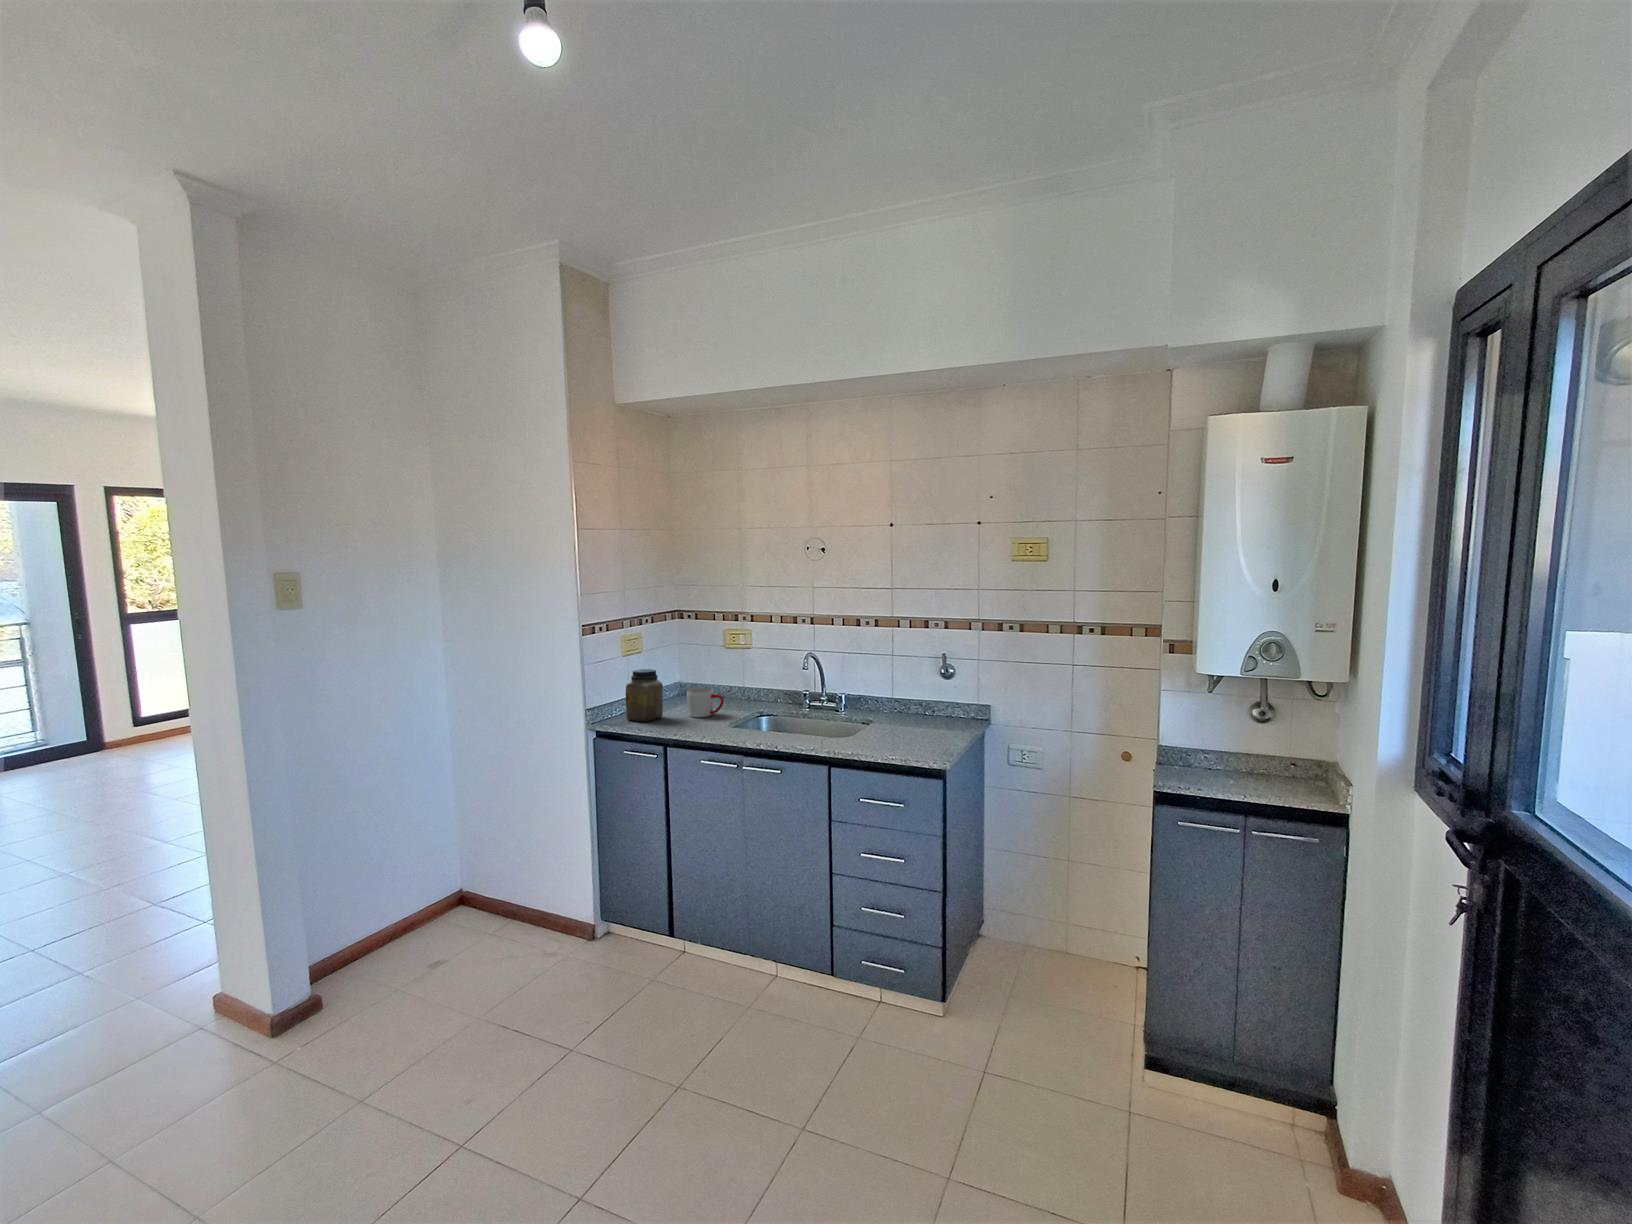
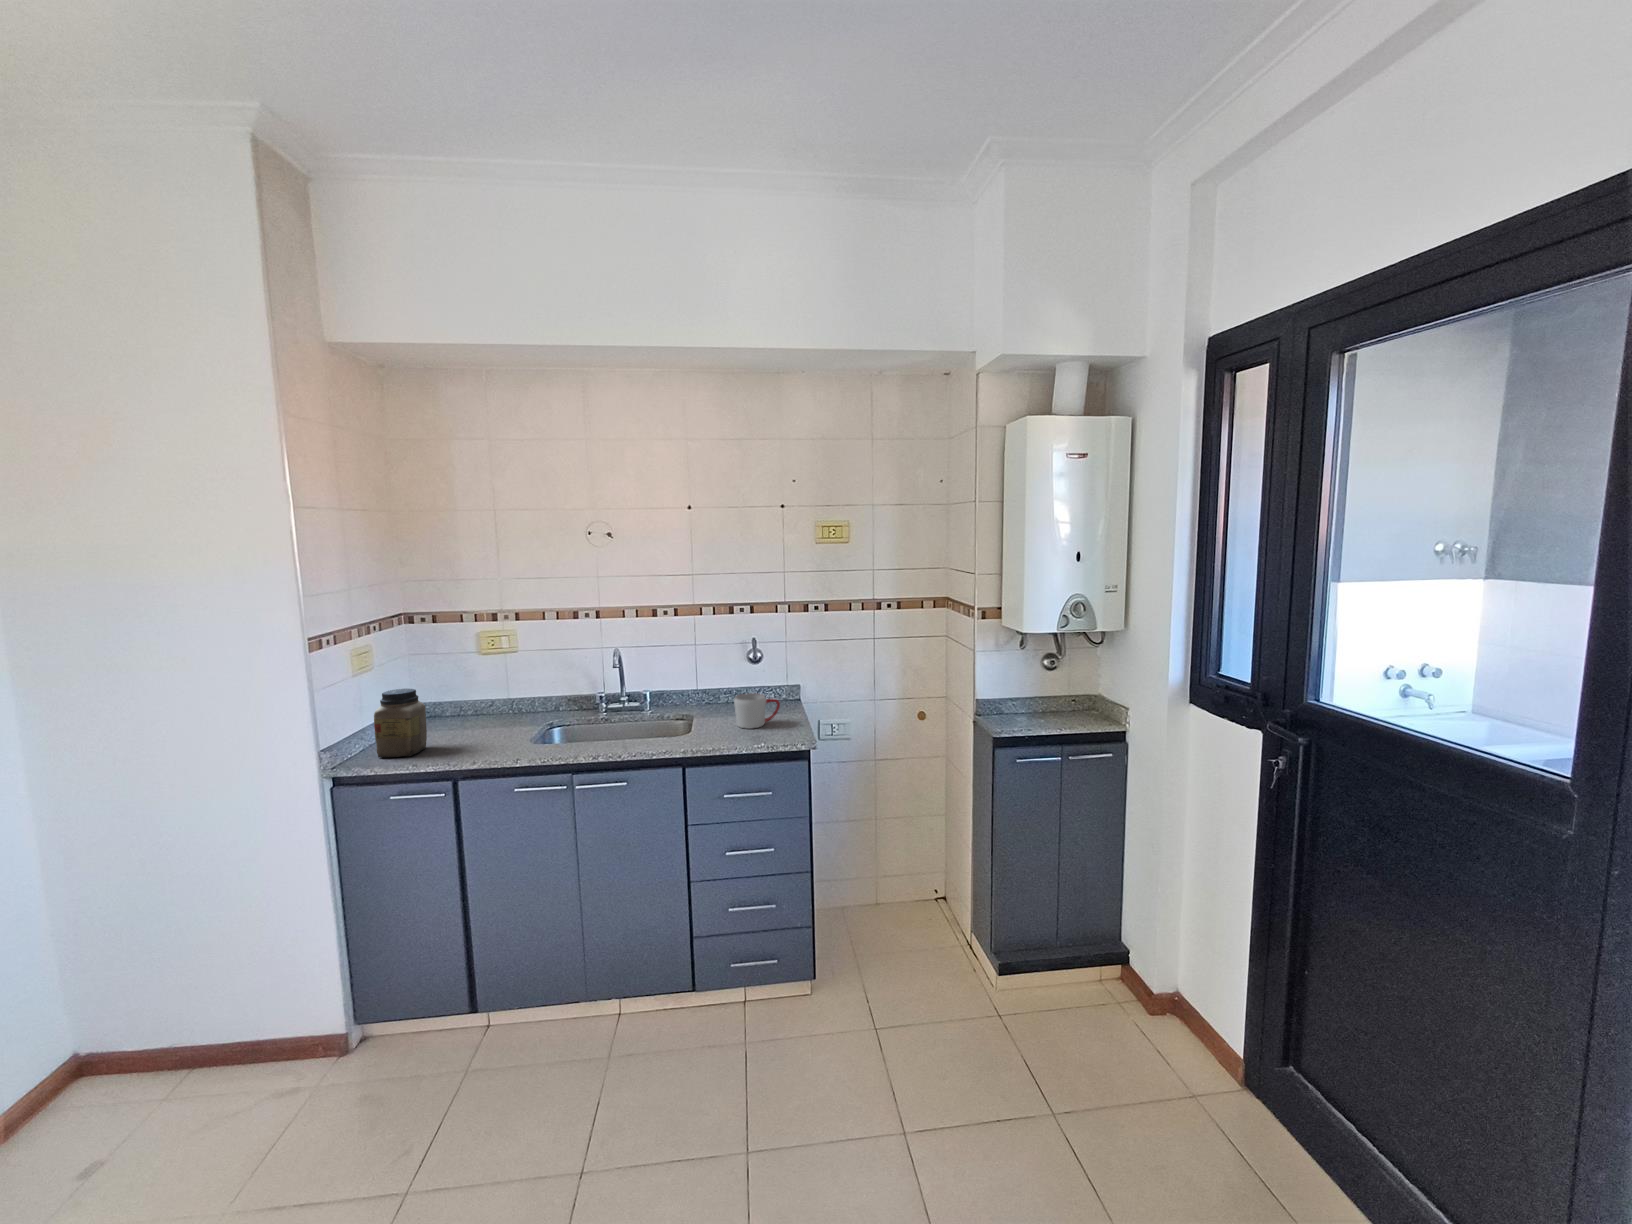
mug: present [687,688,724,717] -> present [734,693,780,729]

